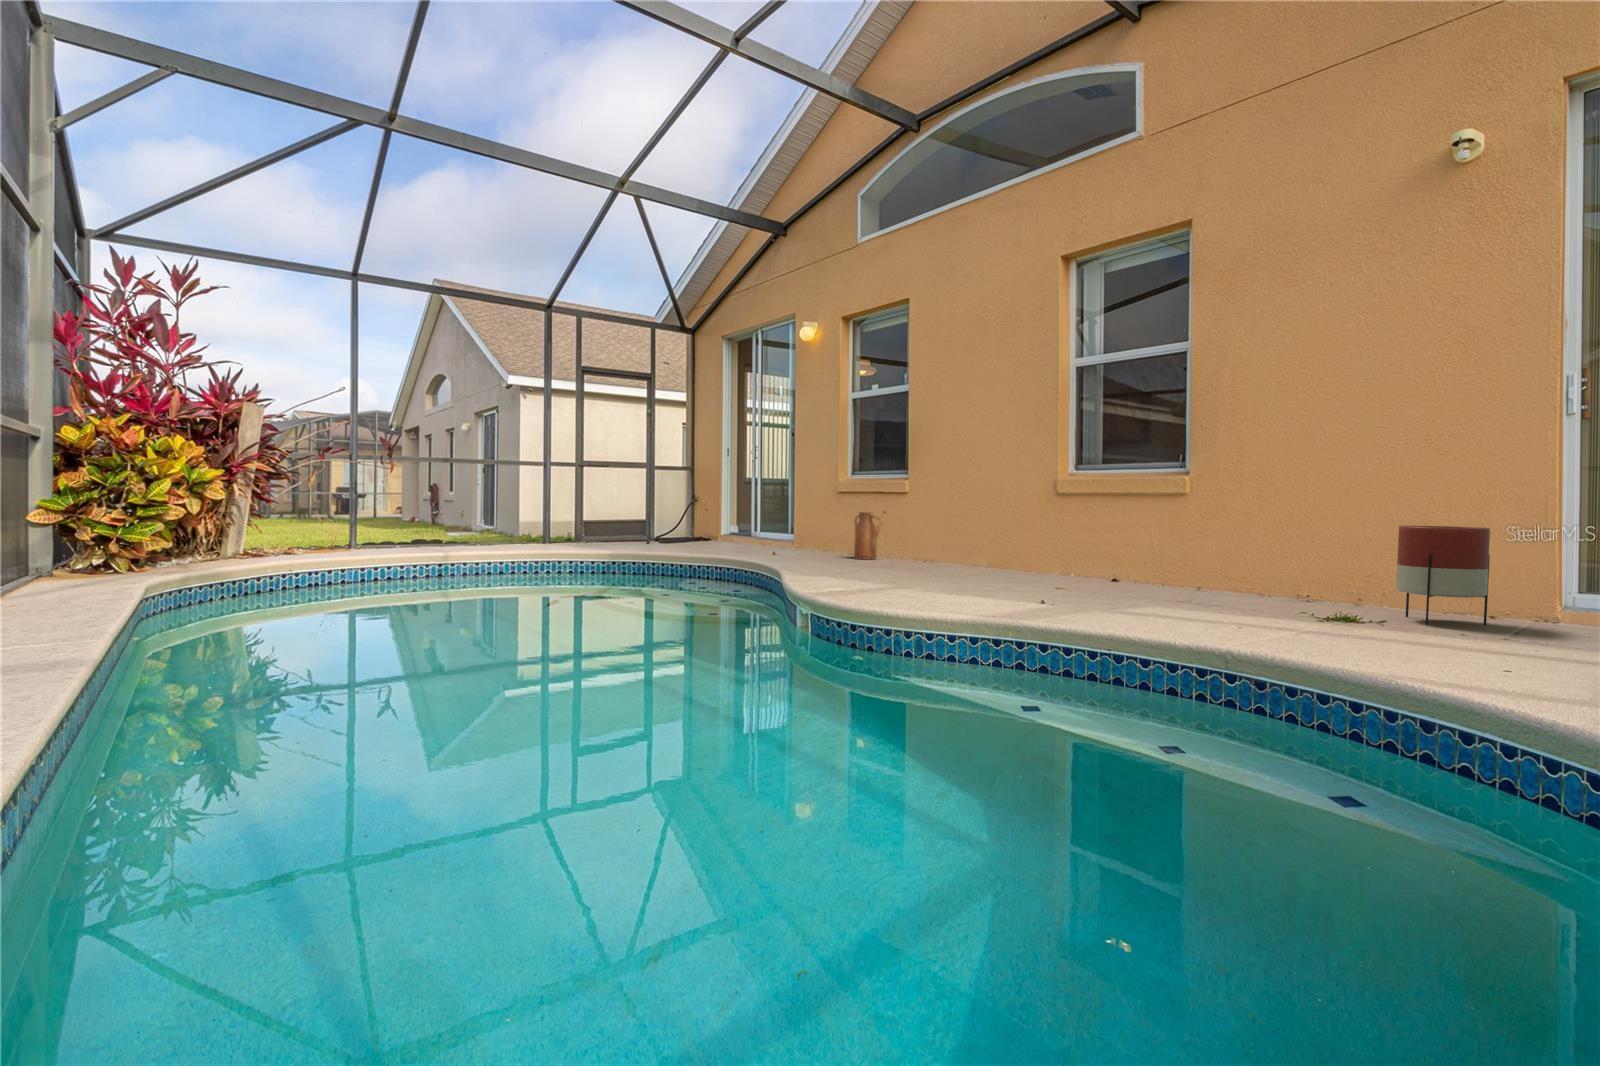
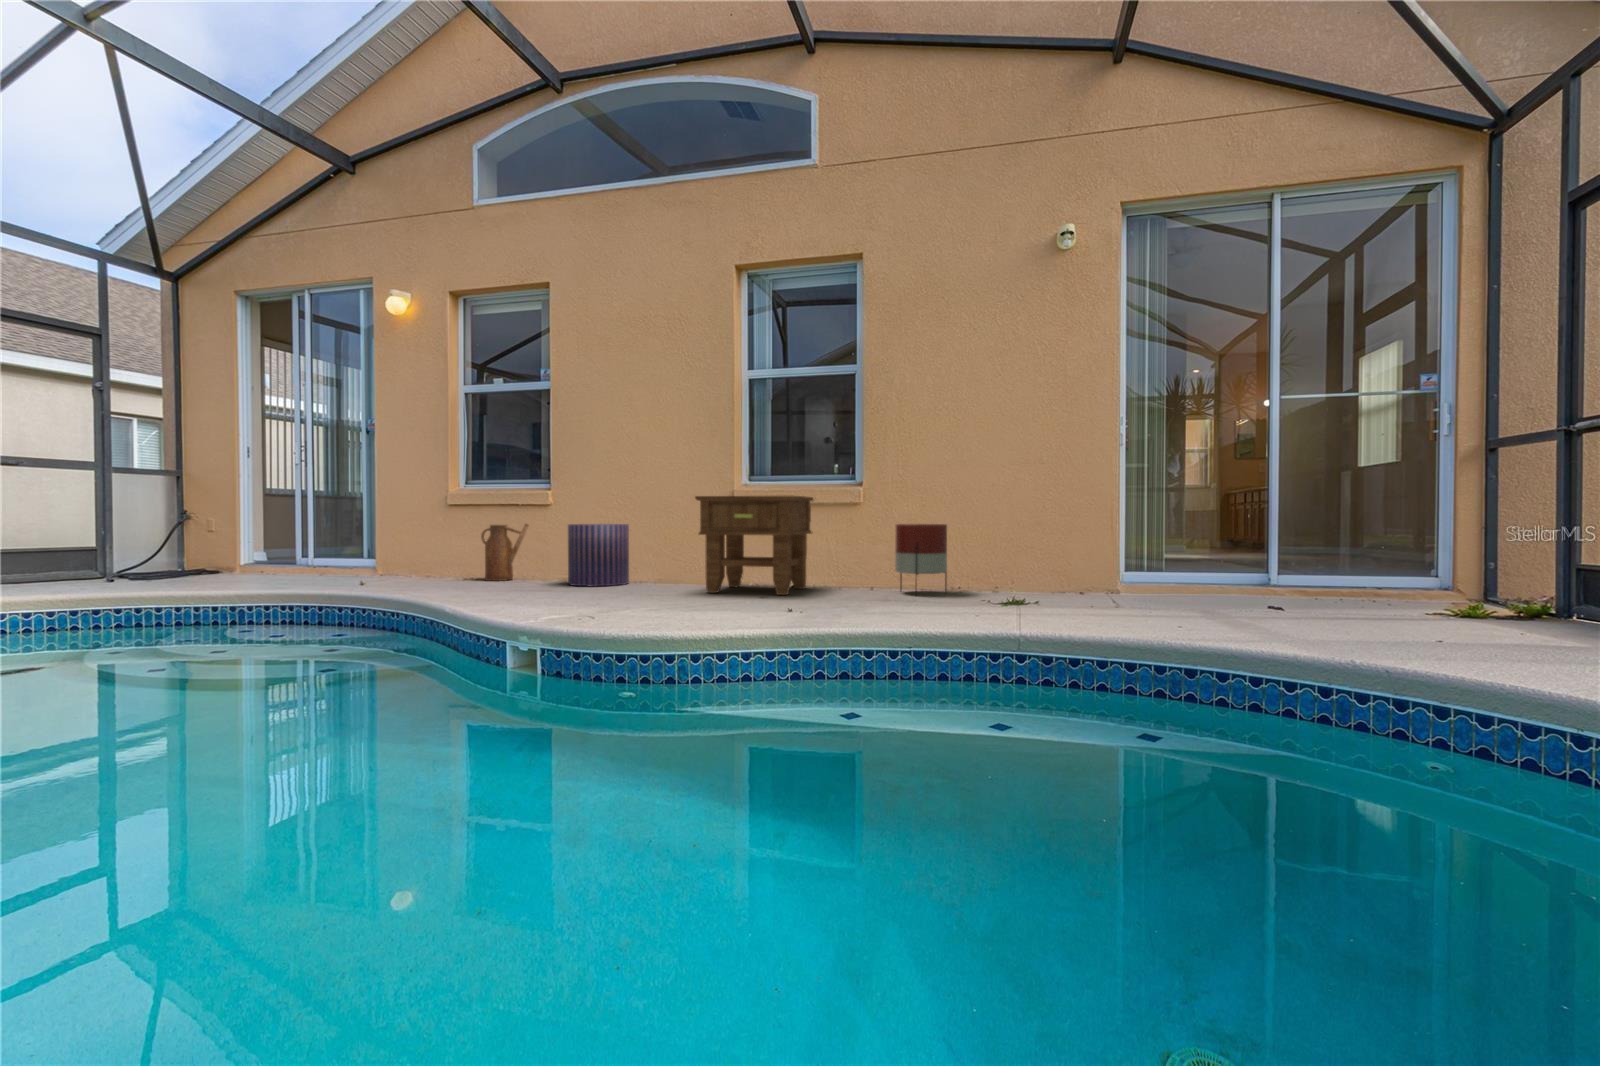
side table: none [991,488,1127,589] -> present [695,496,813,595]
pouf: none [905,513,960,569] -> present [568,524,629,586]
planter: present [1396,526,1490,626] -> present [895,524,947,592]

